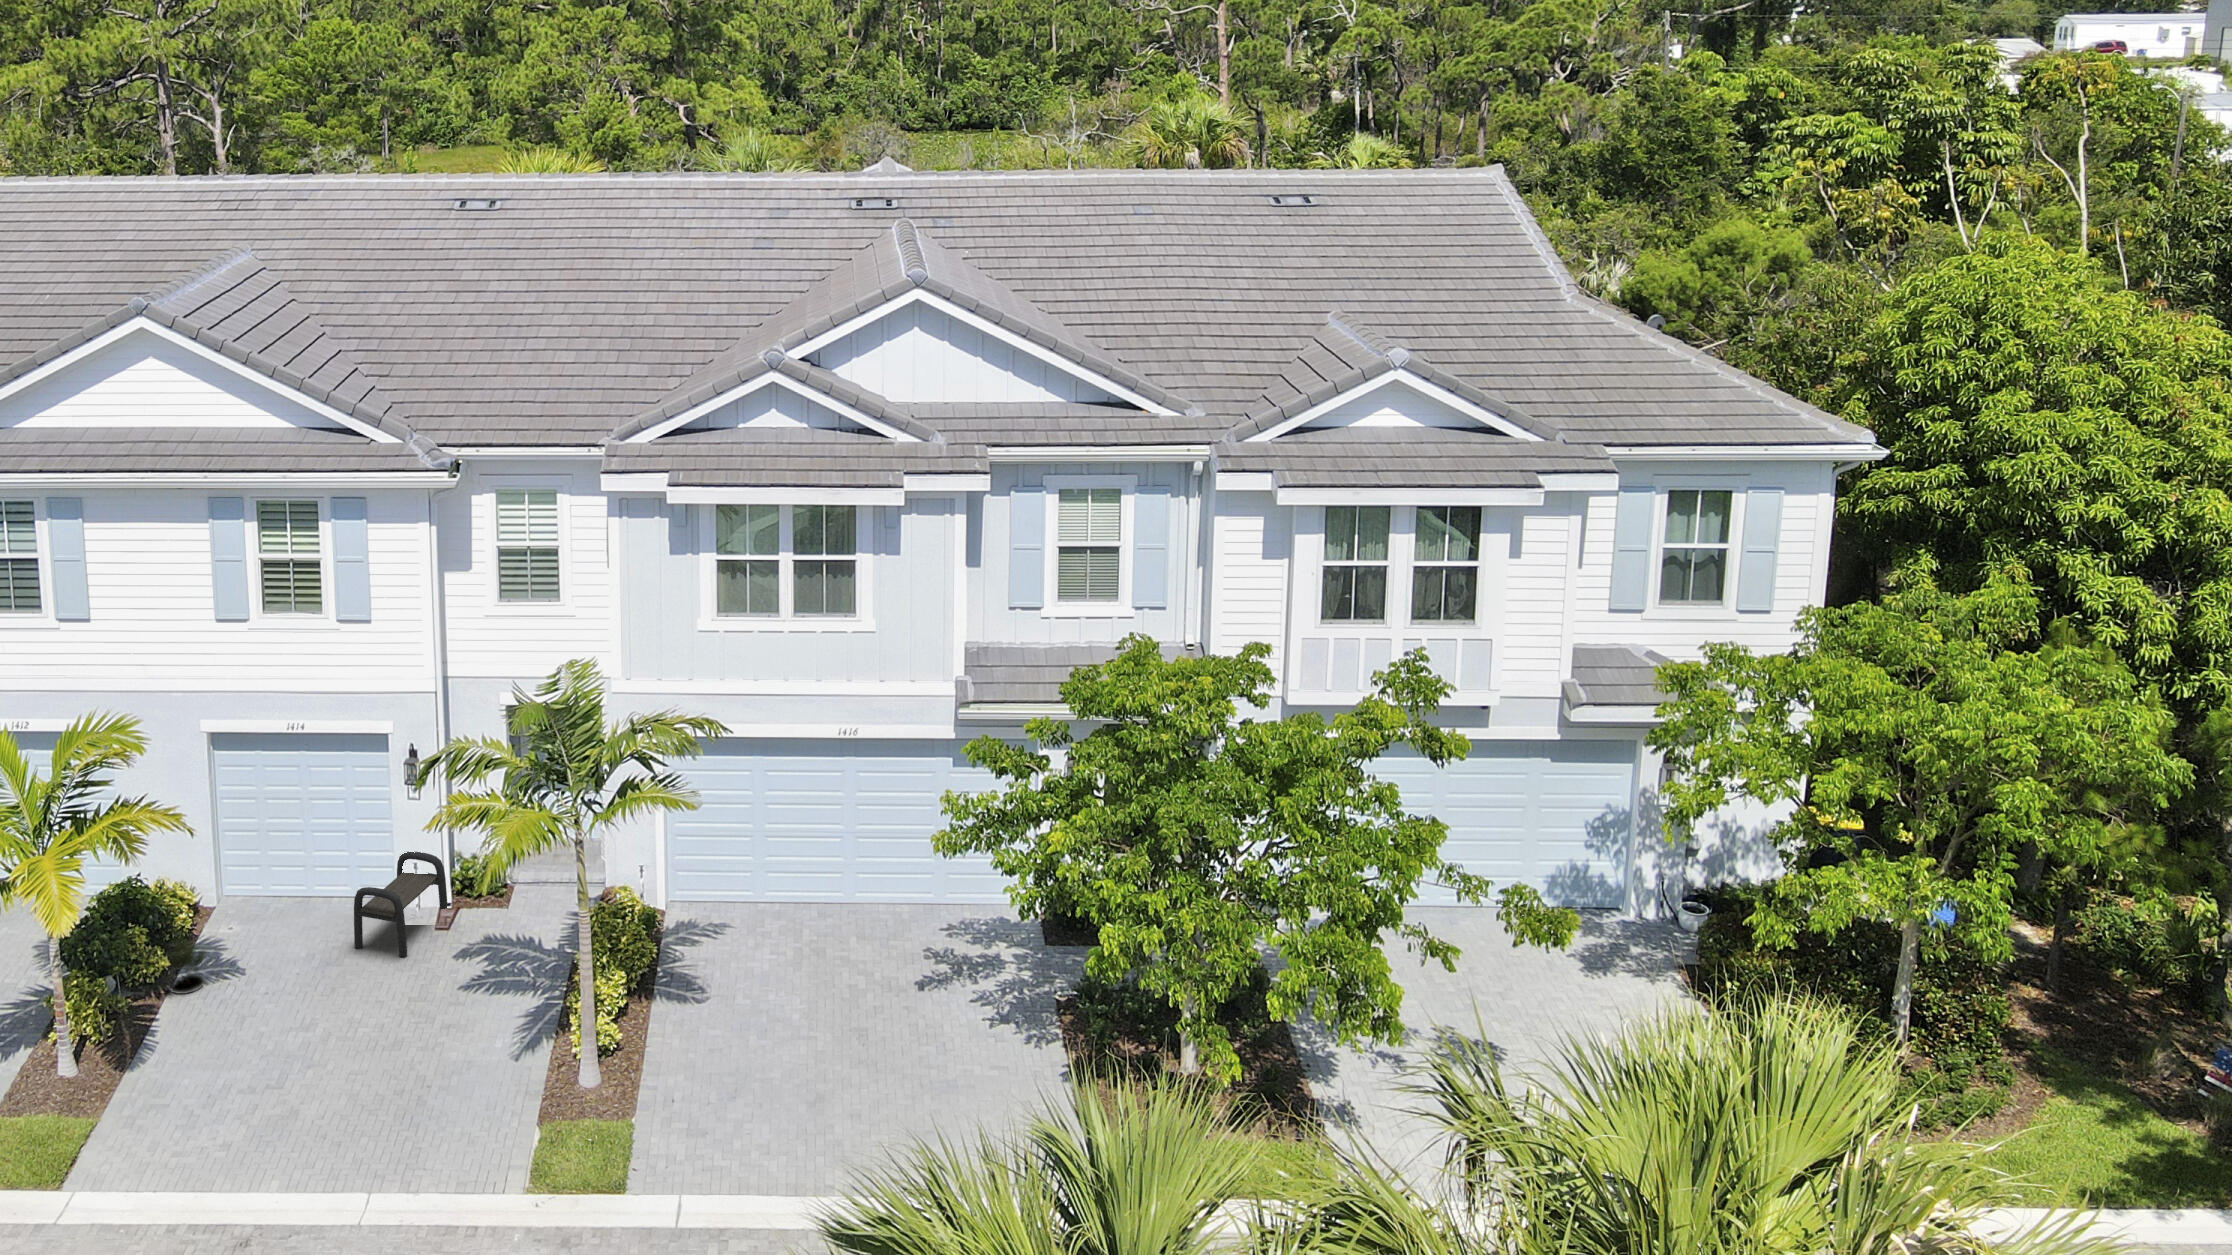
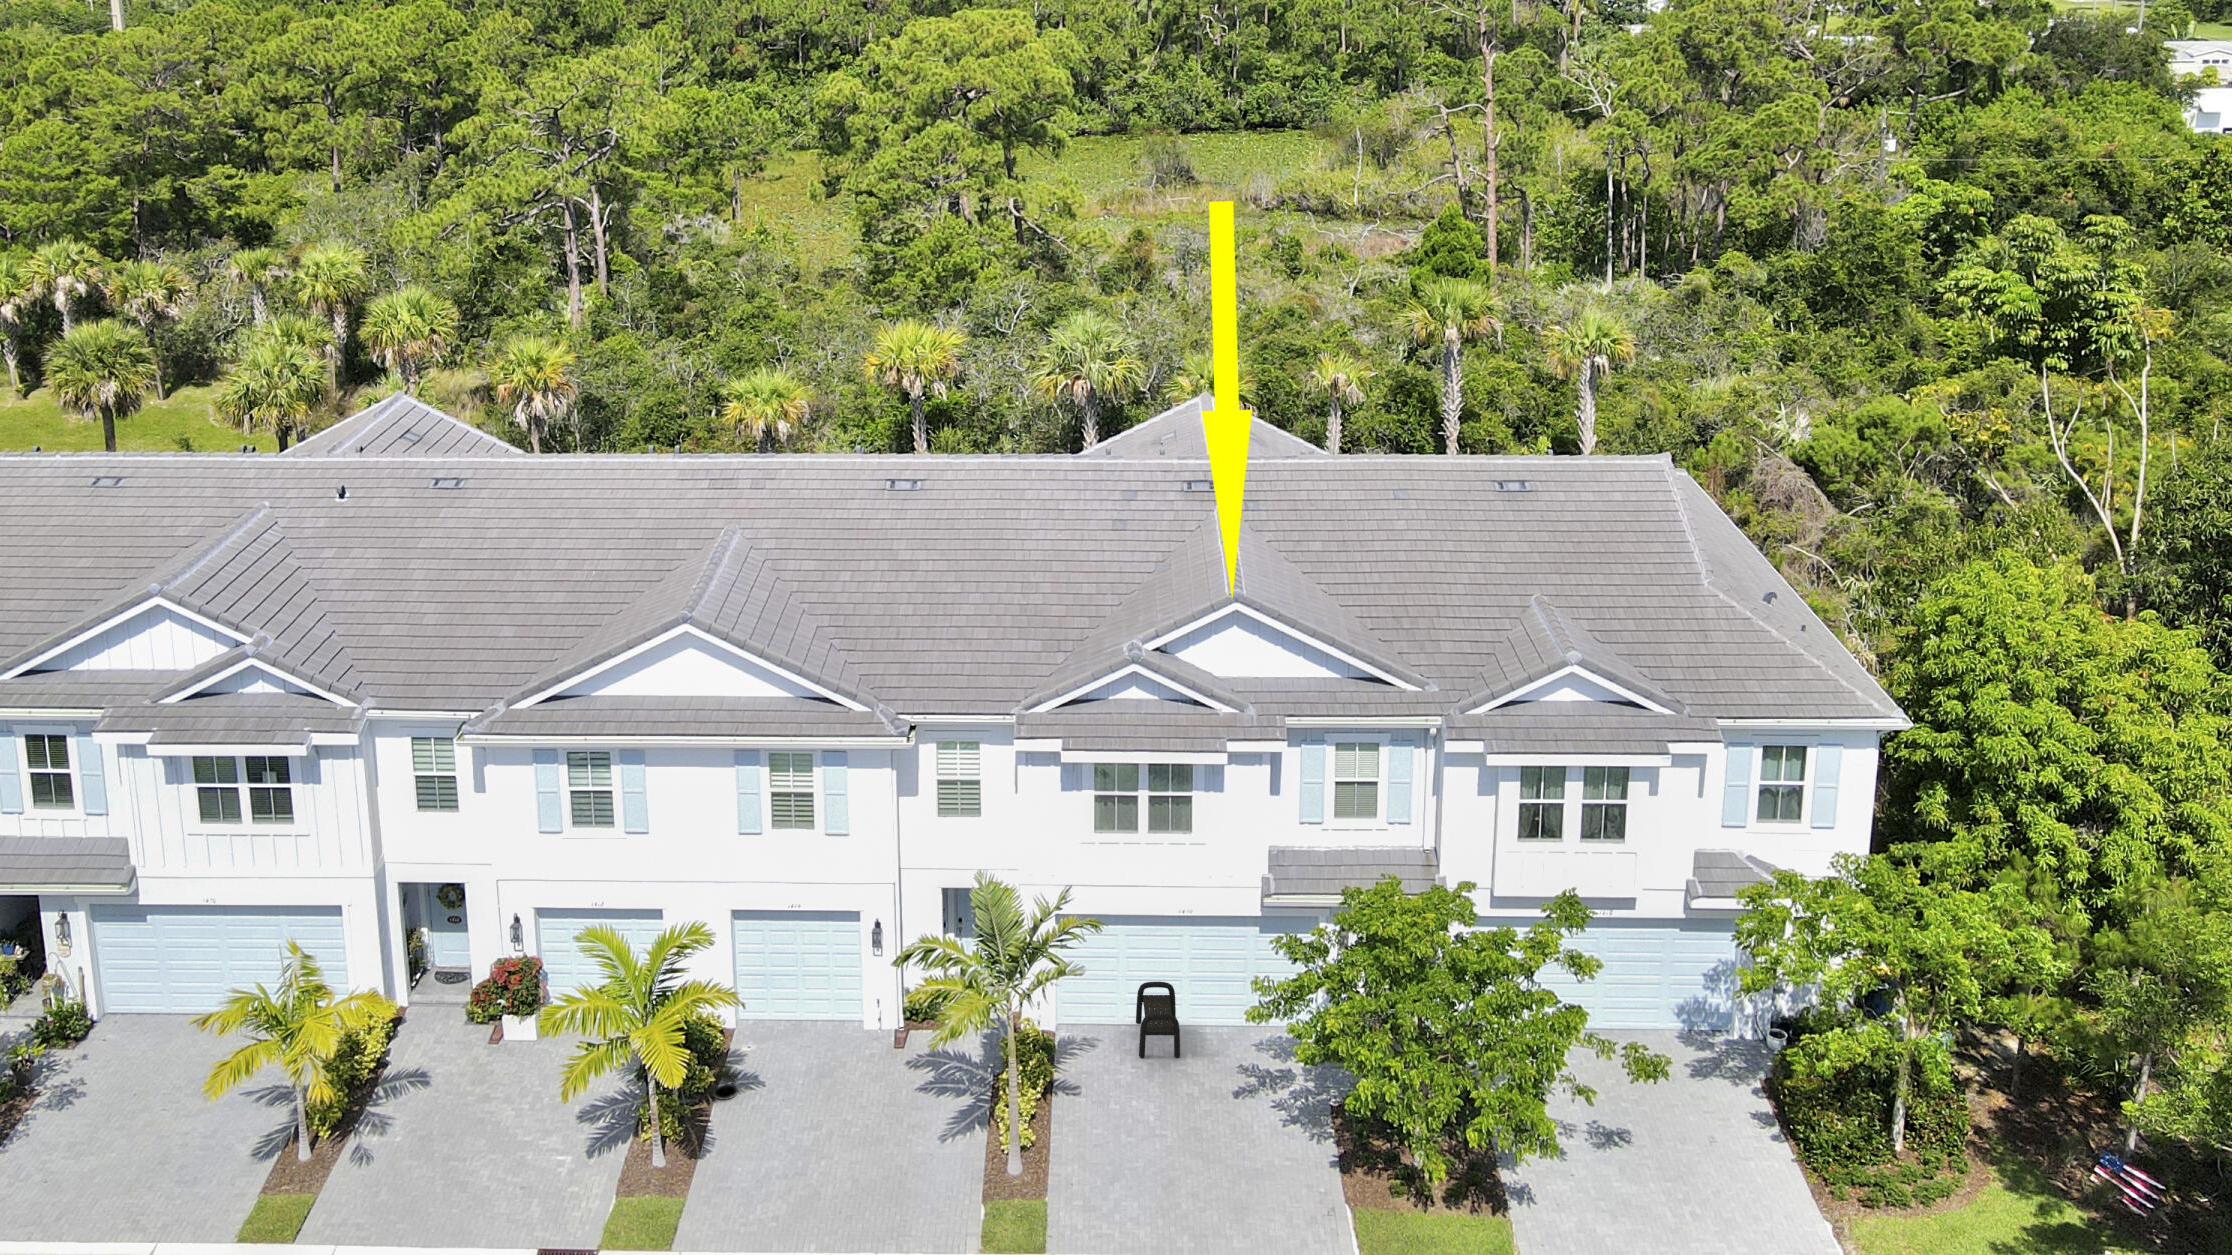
bench: present [354,852,448,957] -> present [1136,982,1180,1058]

